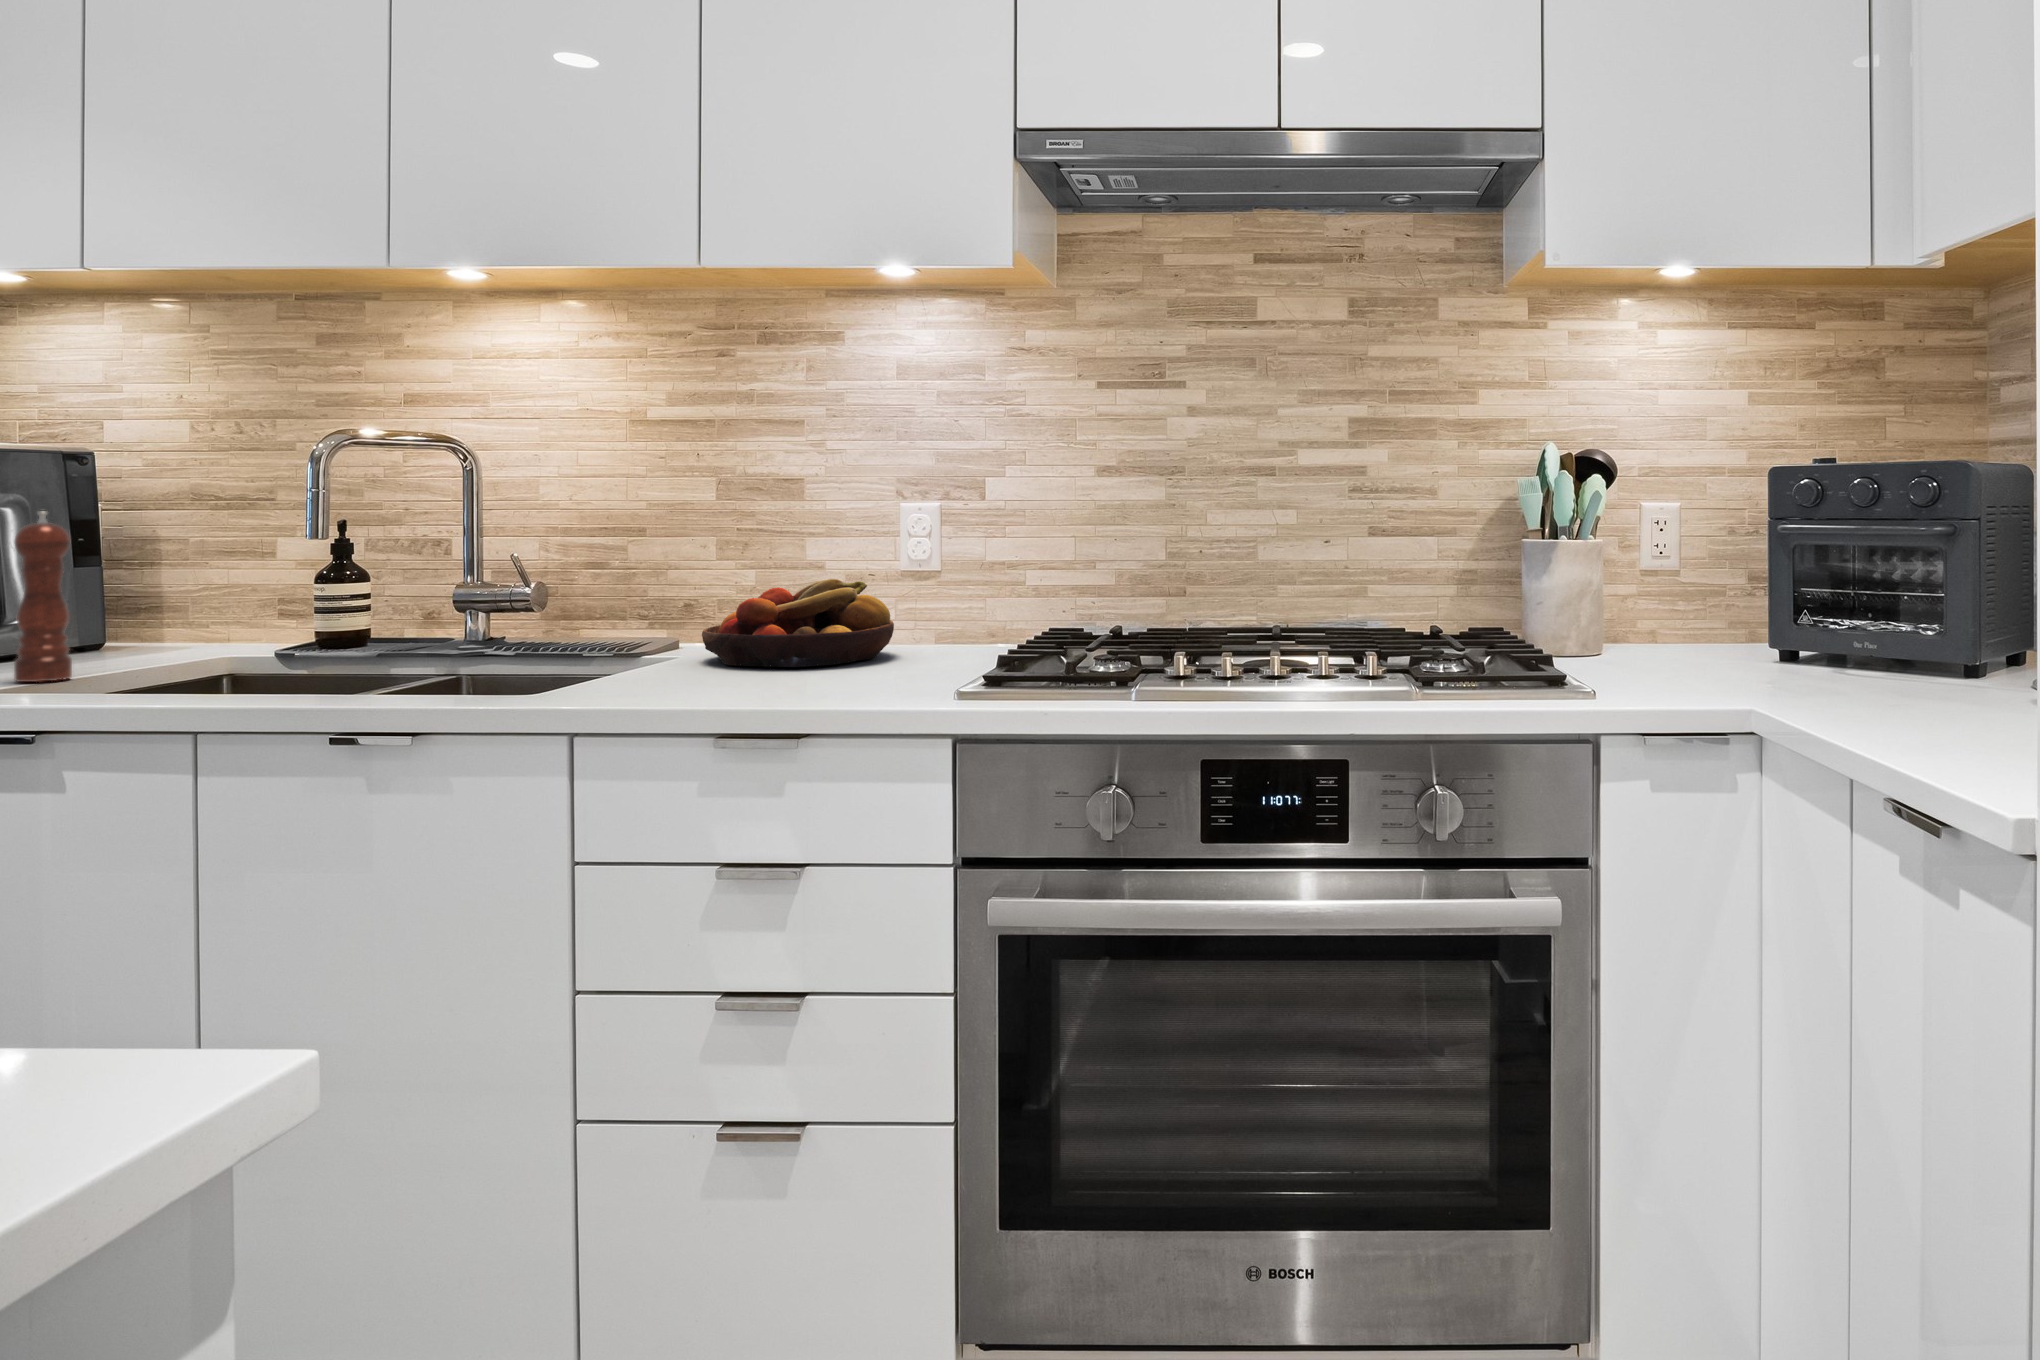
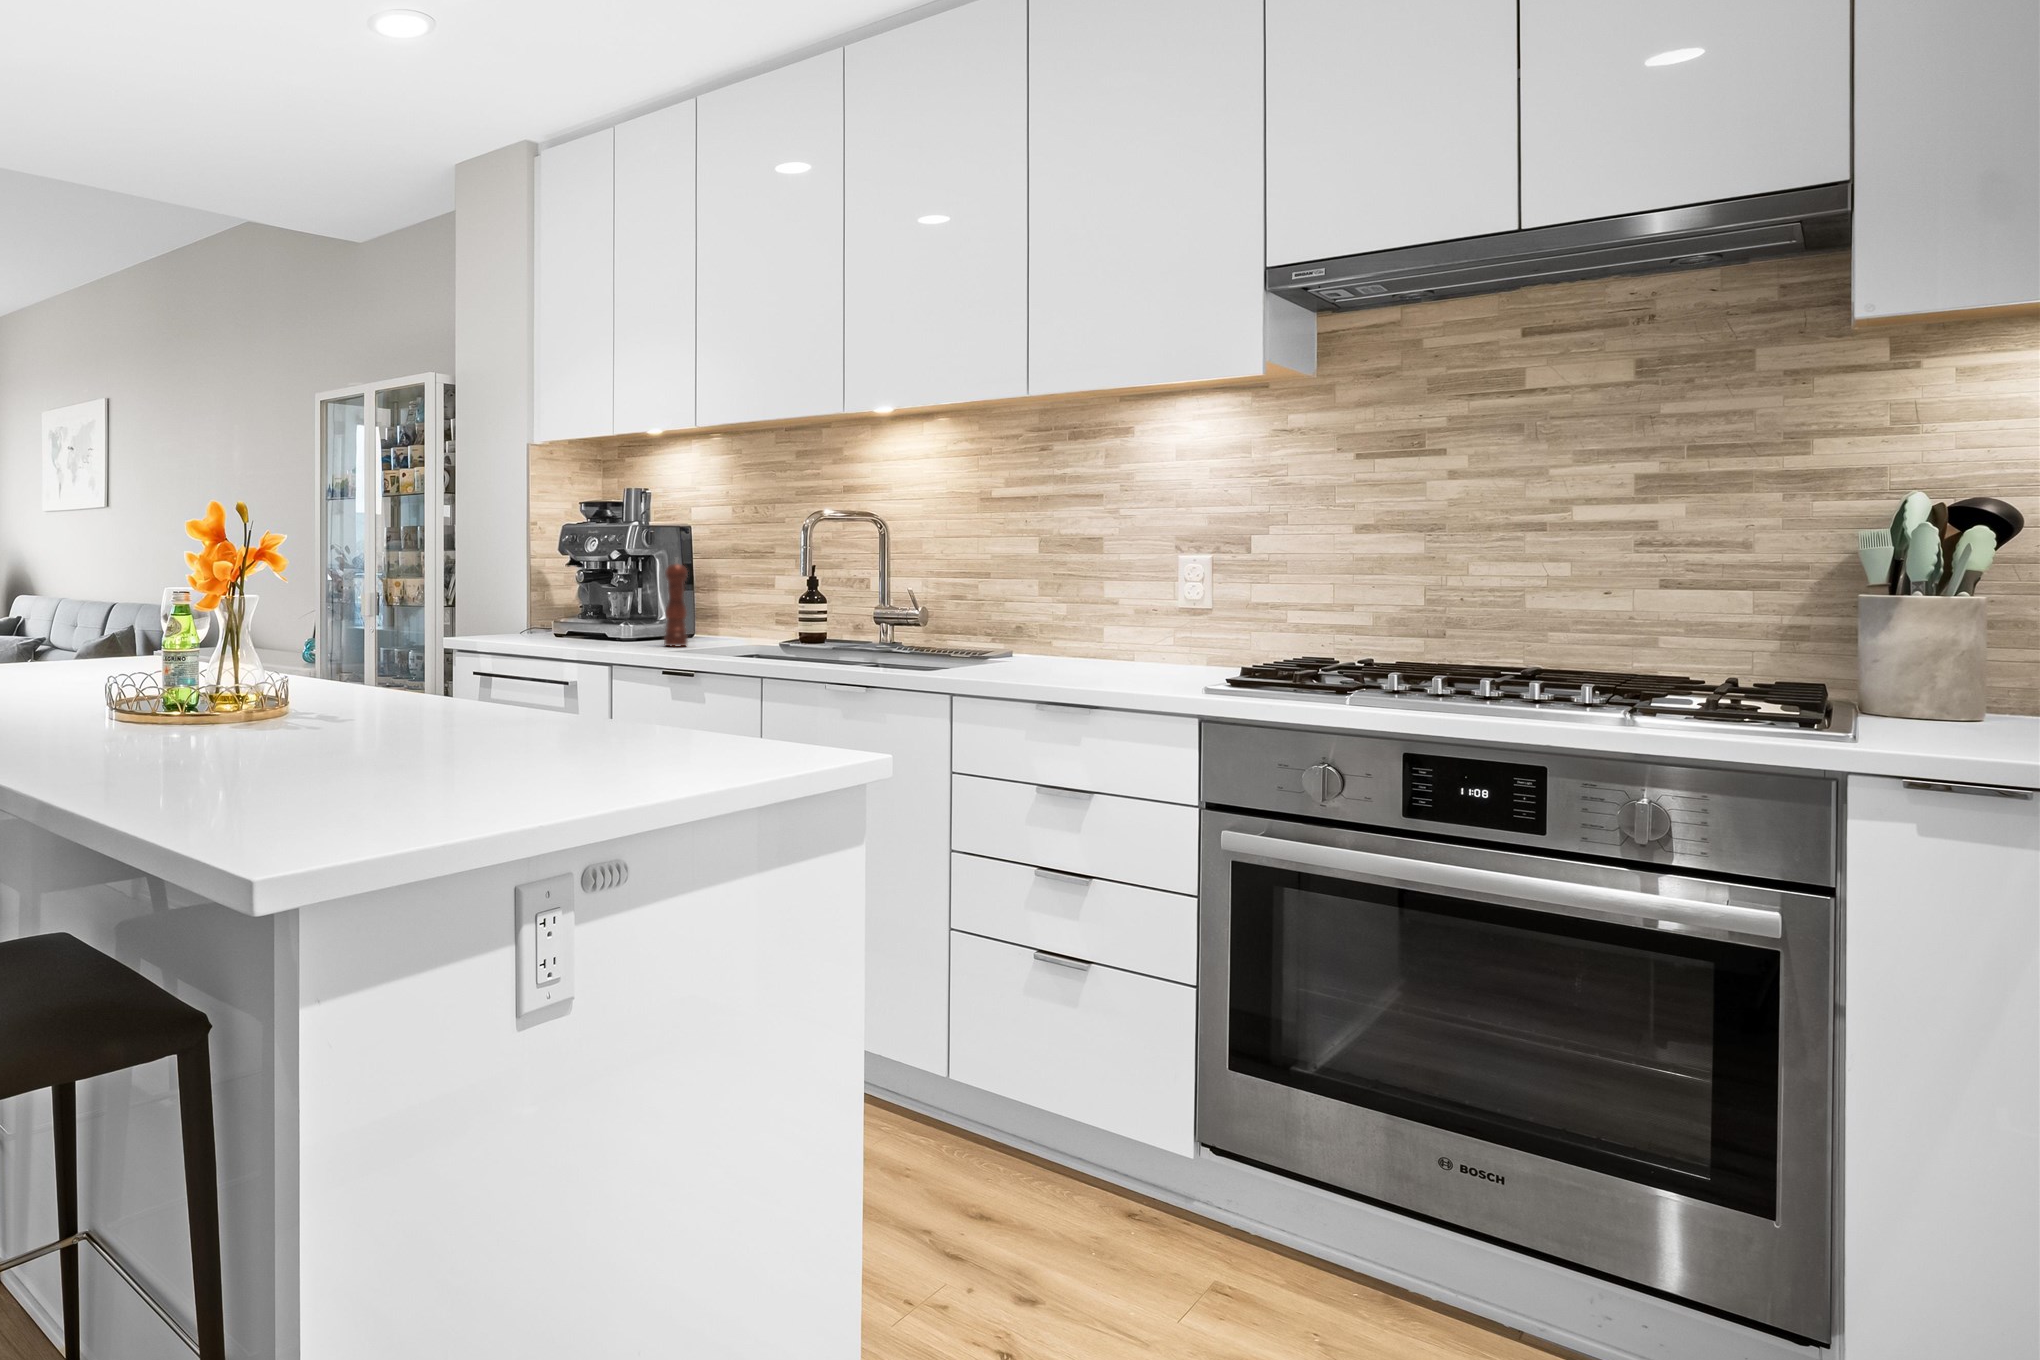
fruit bowl: present [702,579,894,667] -> none [1024,608,1167,668]

